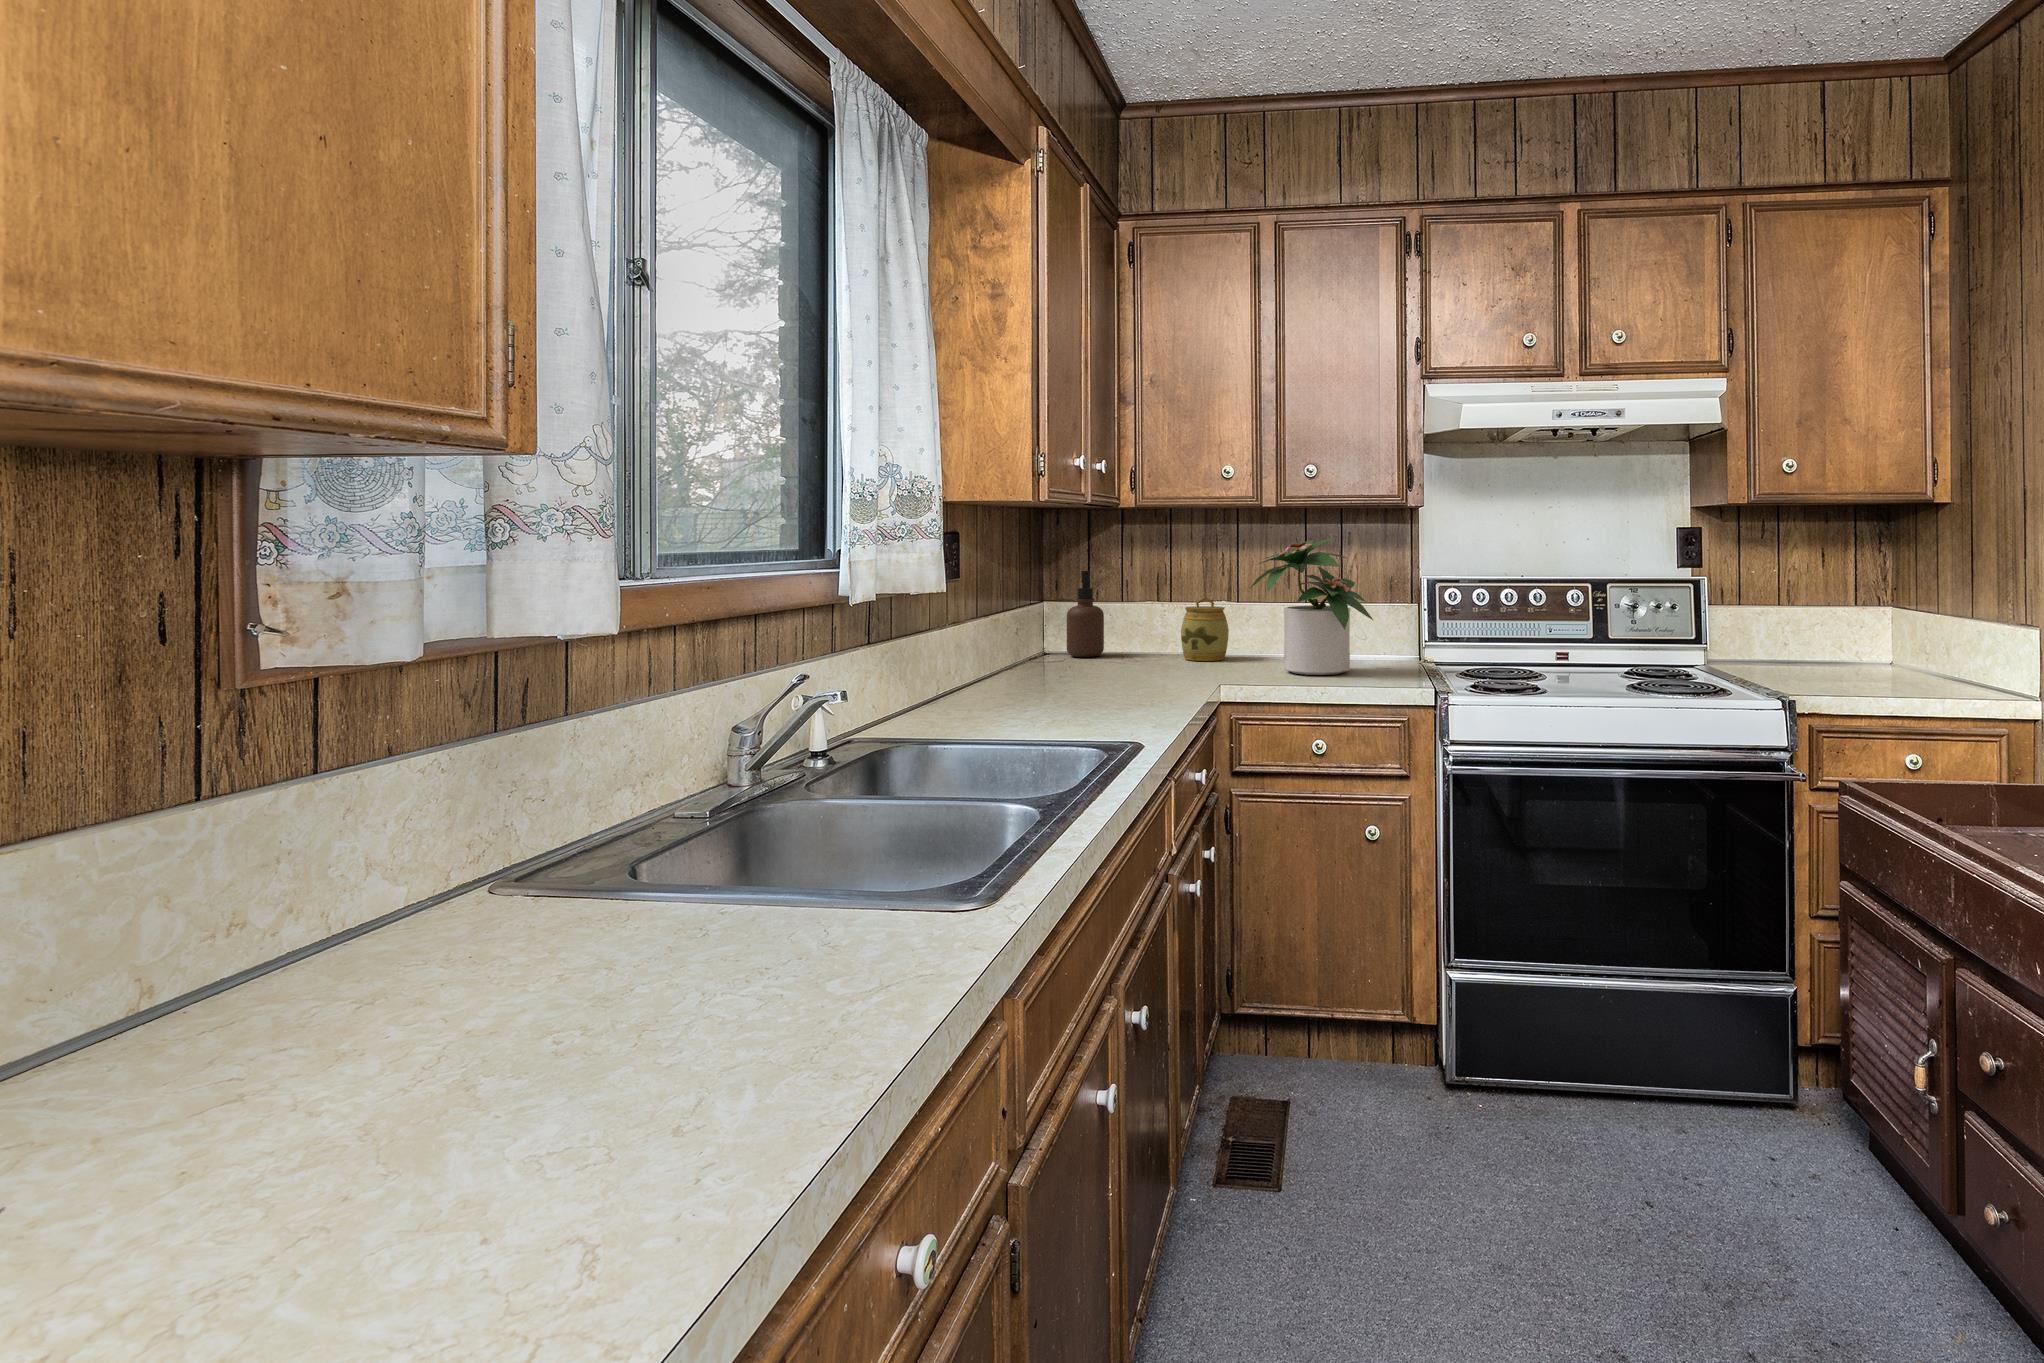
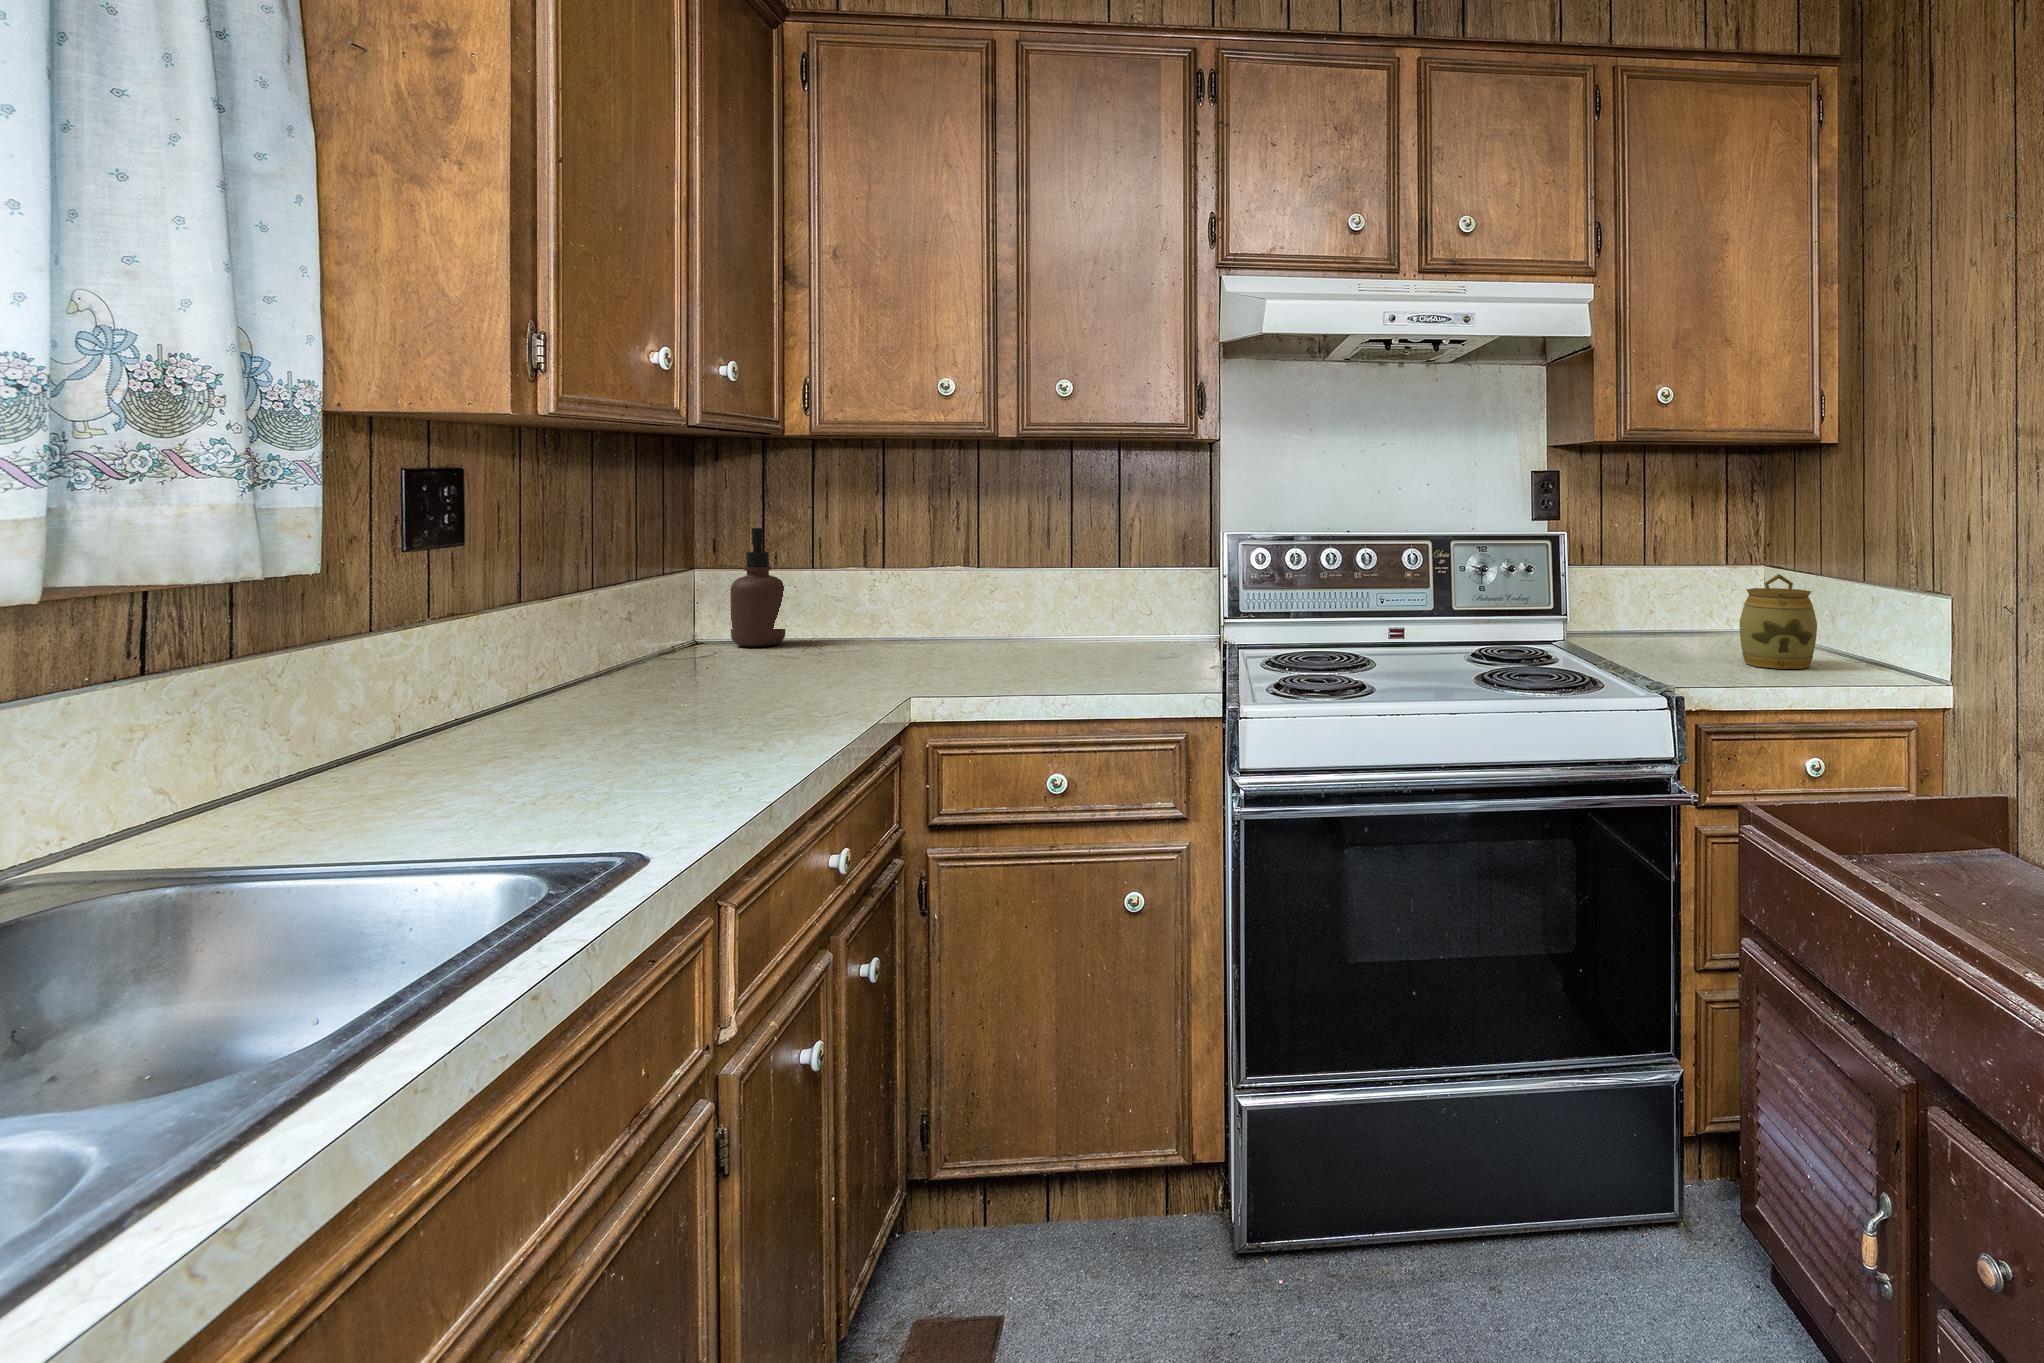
potted plant: present [1251,539,1373,675] -> none [984,484,1153,667]
jar: present [1181,597,1229,661] -> present [1739,574,1817,669]

